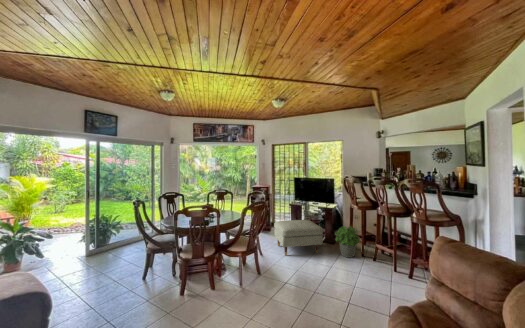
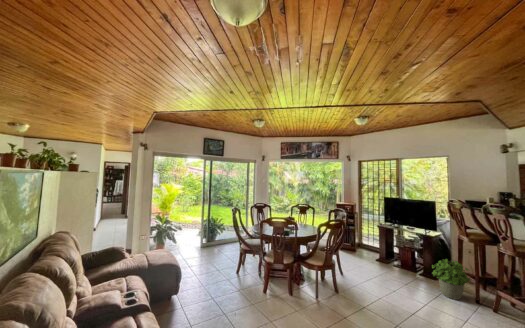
ottoman: present [274,220,323,256] -> none [357,242,416,285]

